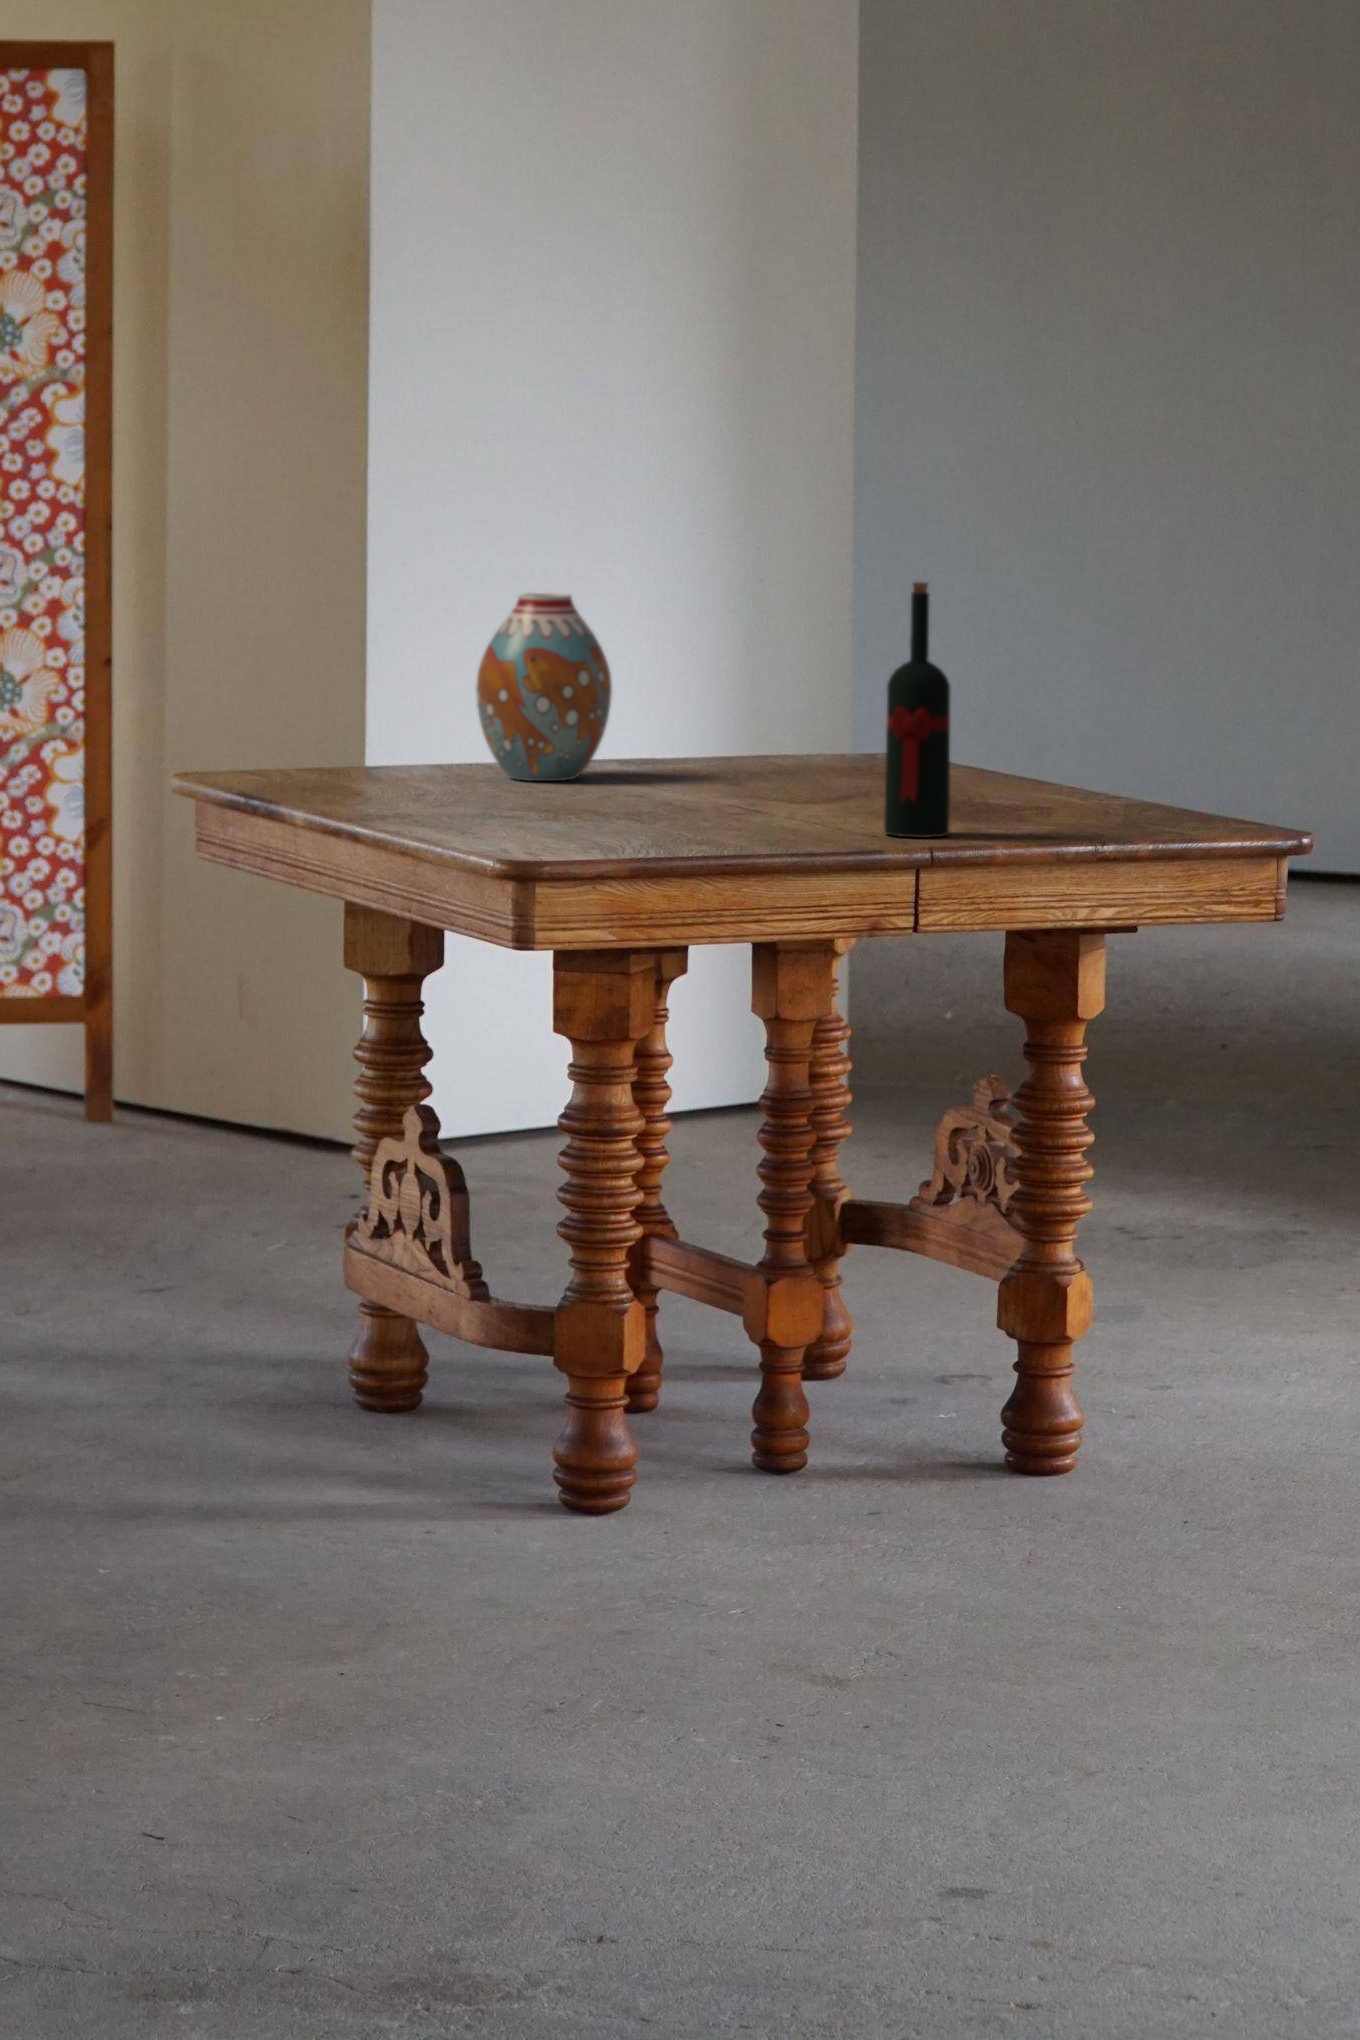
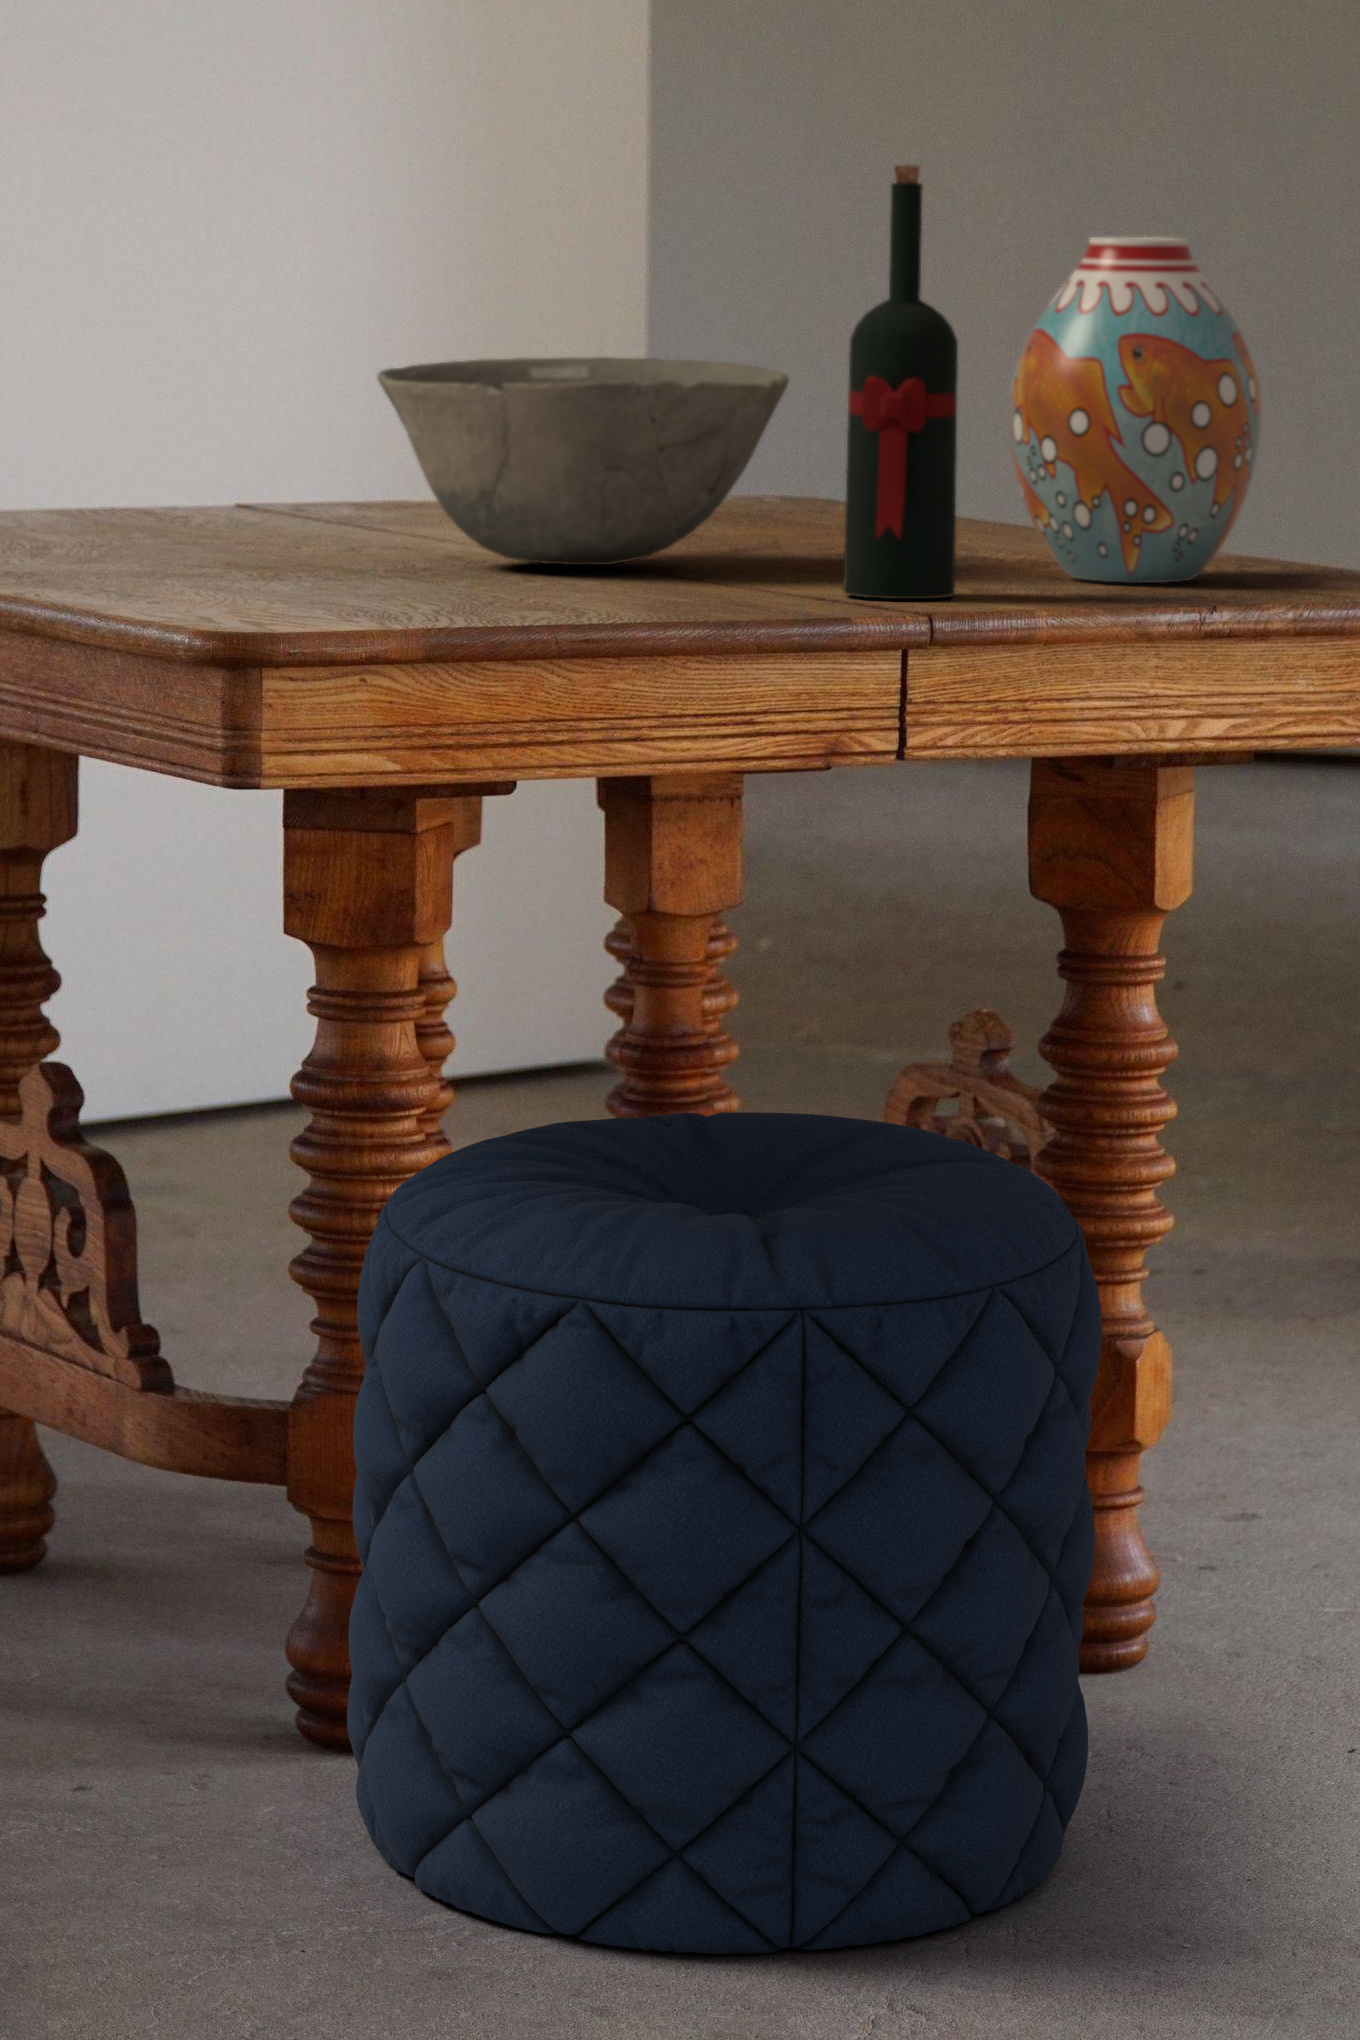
vase: present [476,593,612,781] -> present [1009,237,1261,583]
bowl: none [614,682,859,810] -> present [377,357,789,565]
pouf: none [591,1140,1028,1629] -> present [347,1112,1102,1954]

